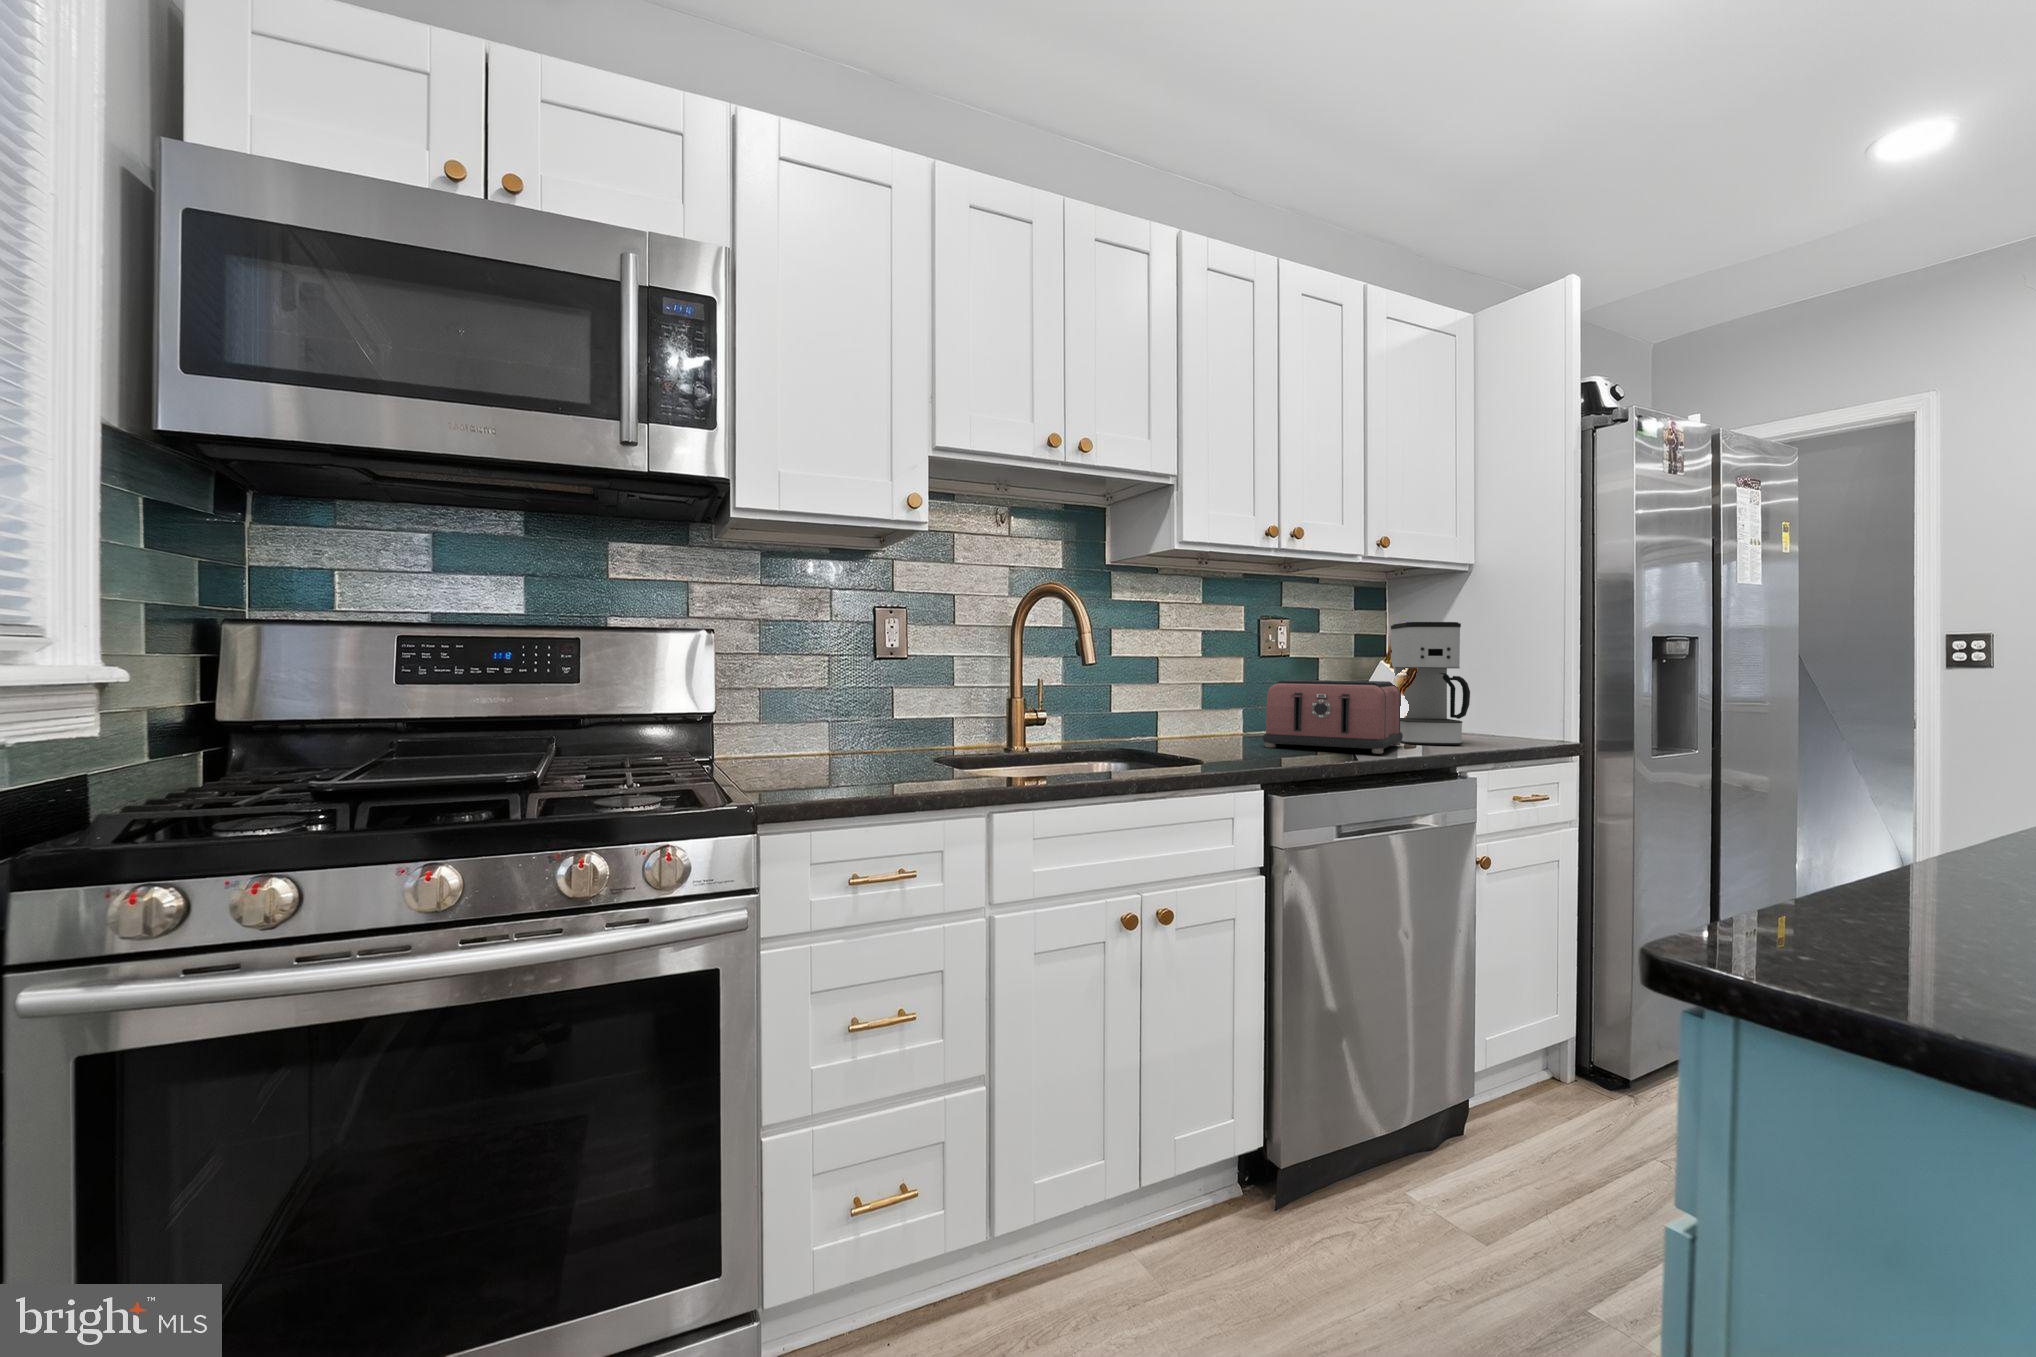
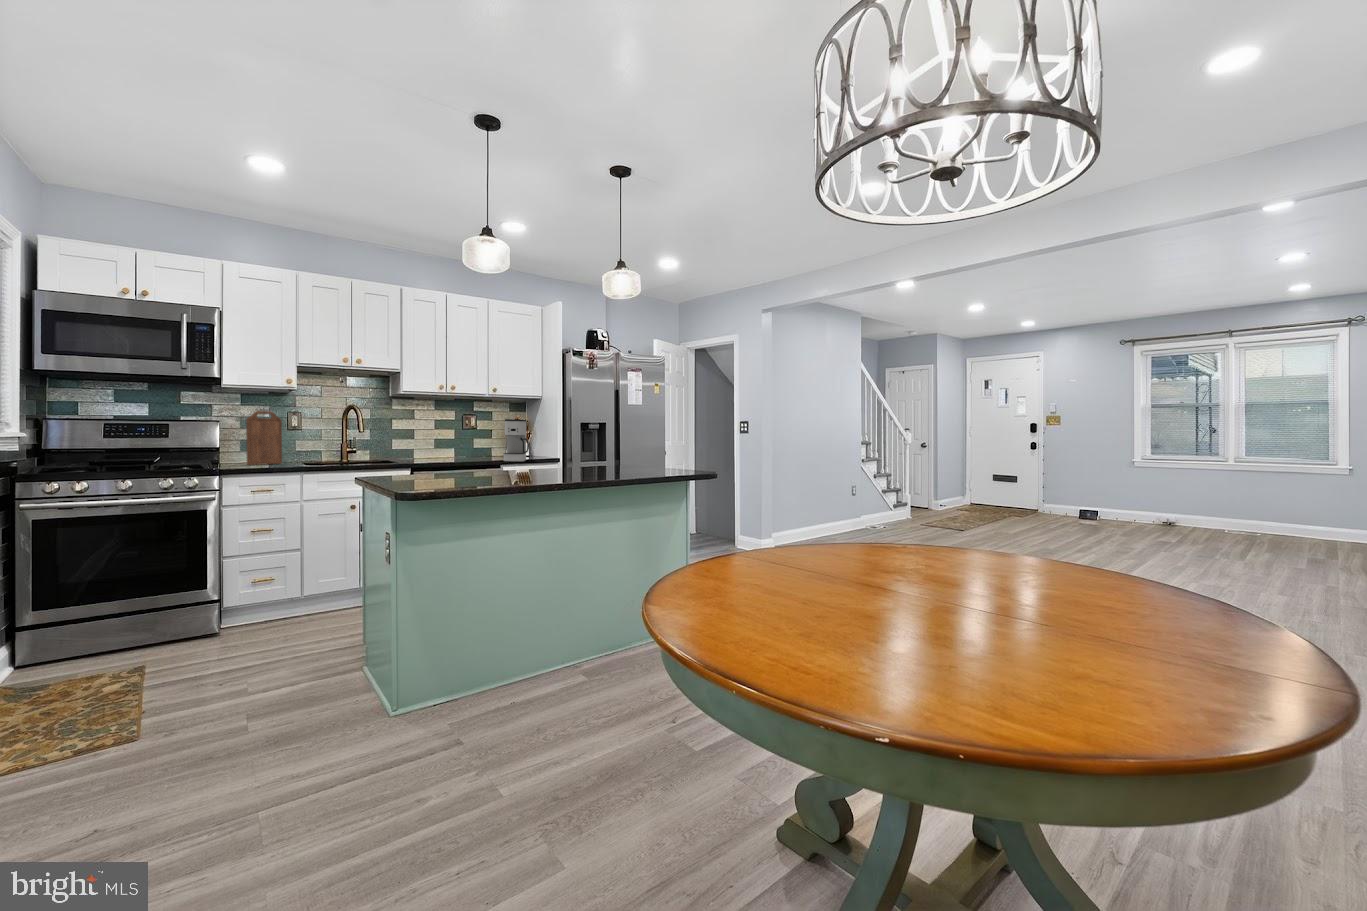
cutting board: none [803,592,893,770] -> present [246,411,282,465]
toaster: present [1263,680,1403,754] -> none [440,439,498,463]

